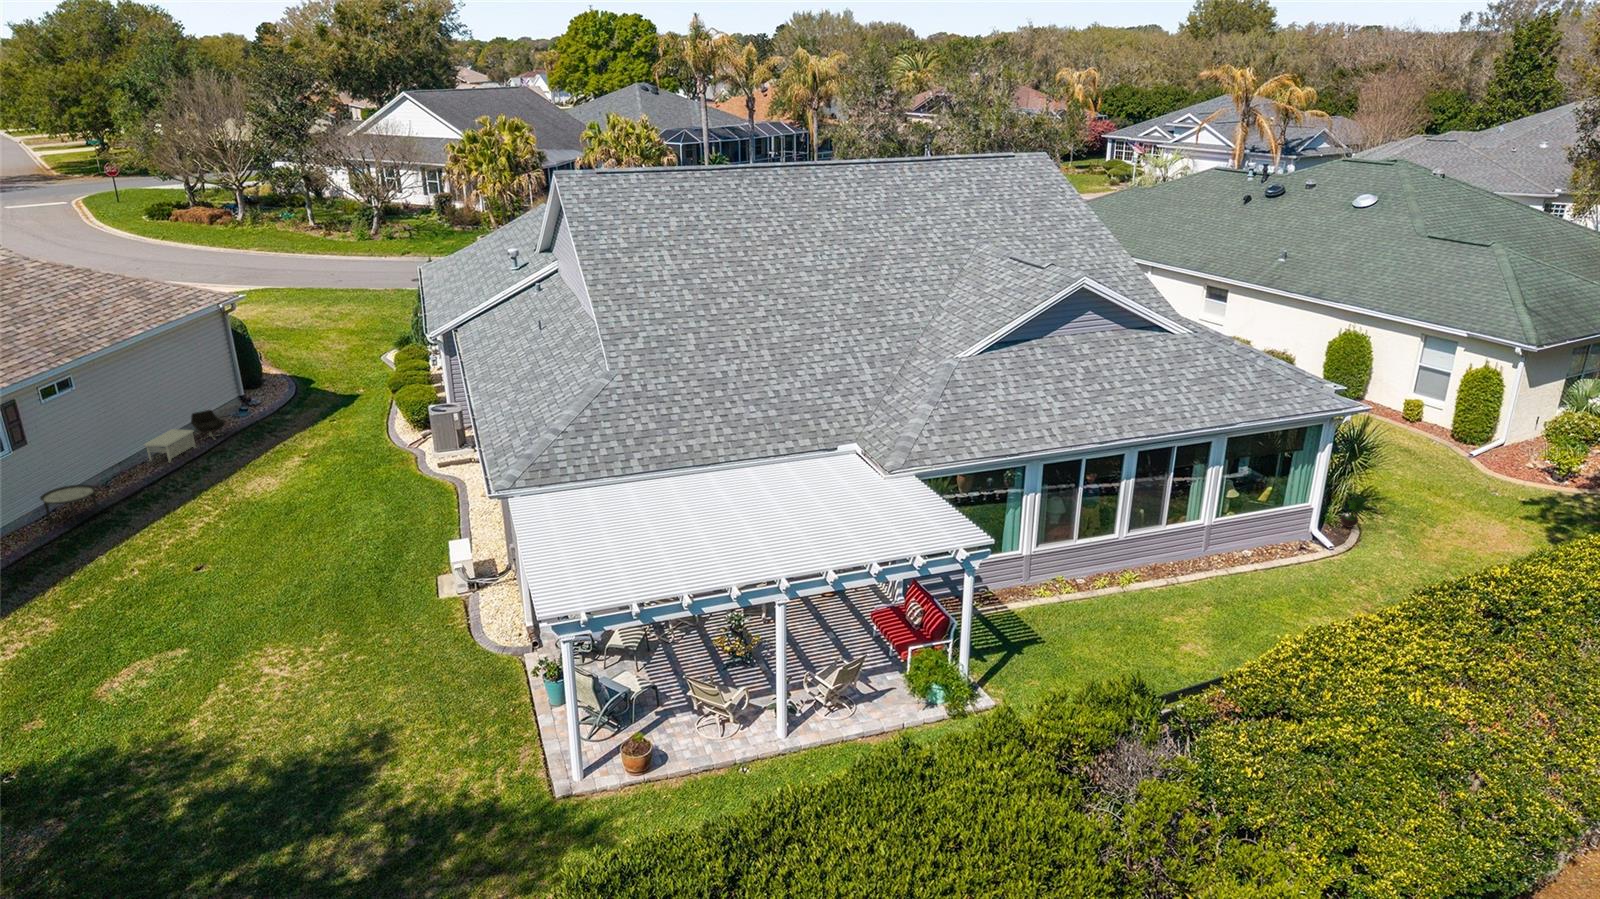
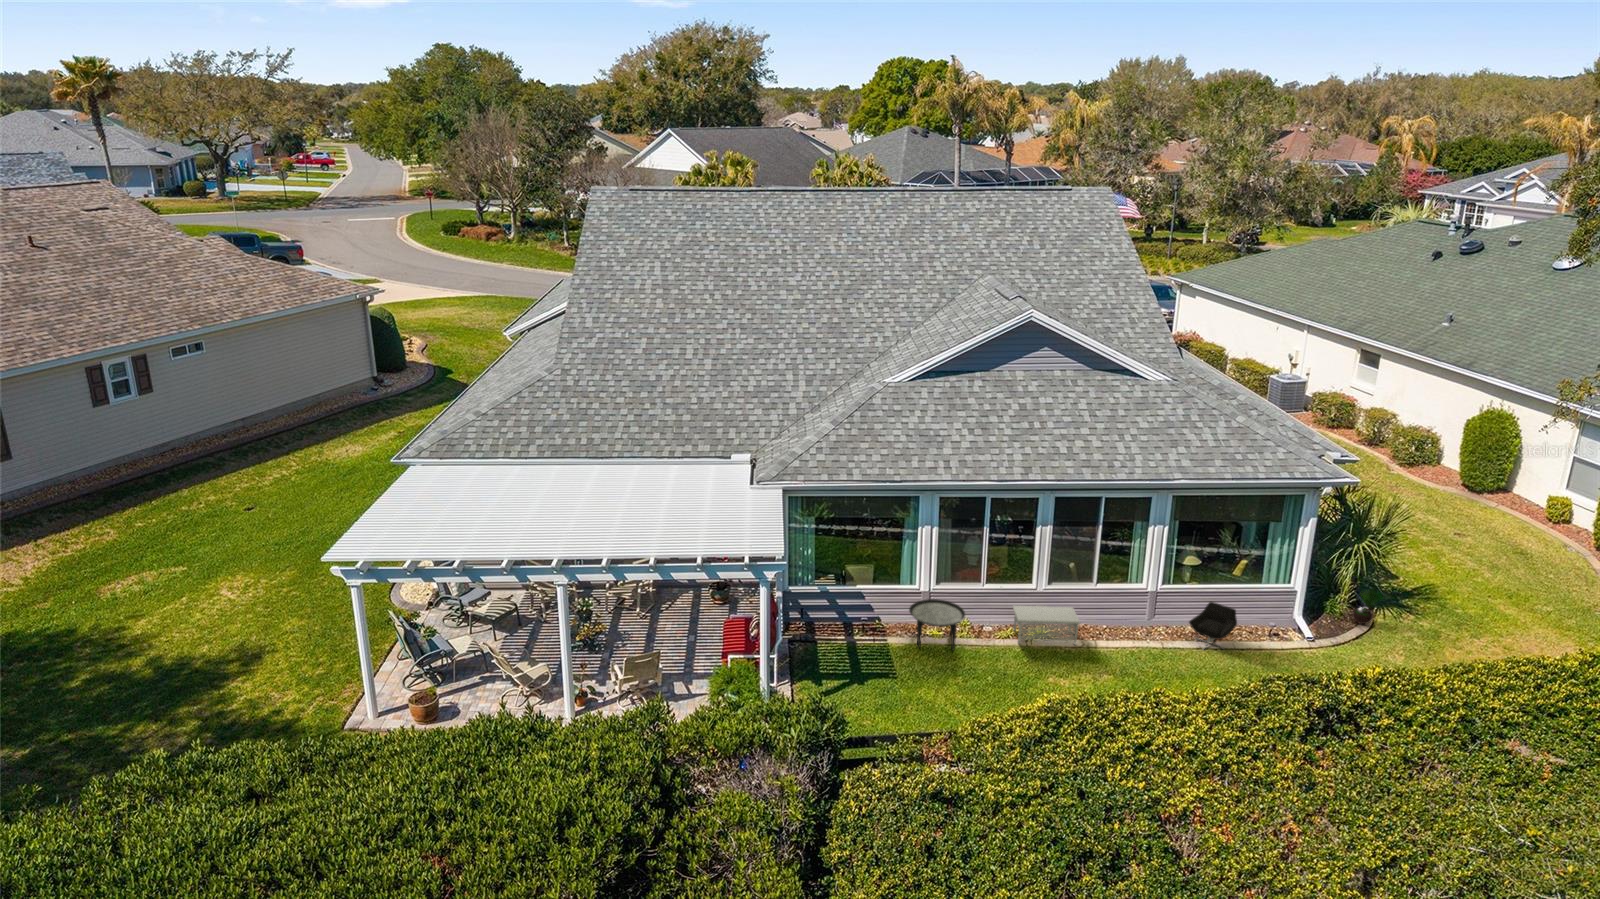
lounge chair: present [191,410,225,437] -> present [1189,602,1237,649]
storage bench: present [144,429,195,463] -> present [1013,606,1080,645]
round table: present [40,484,99,524] -> present [909,599,965,650]

